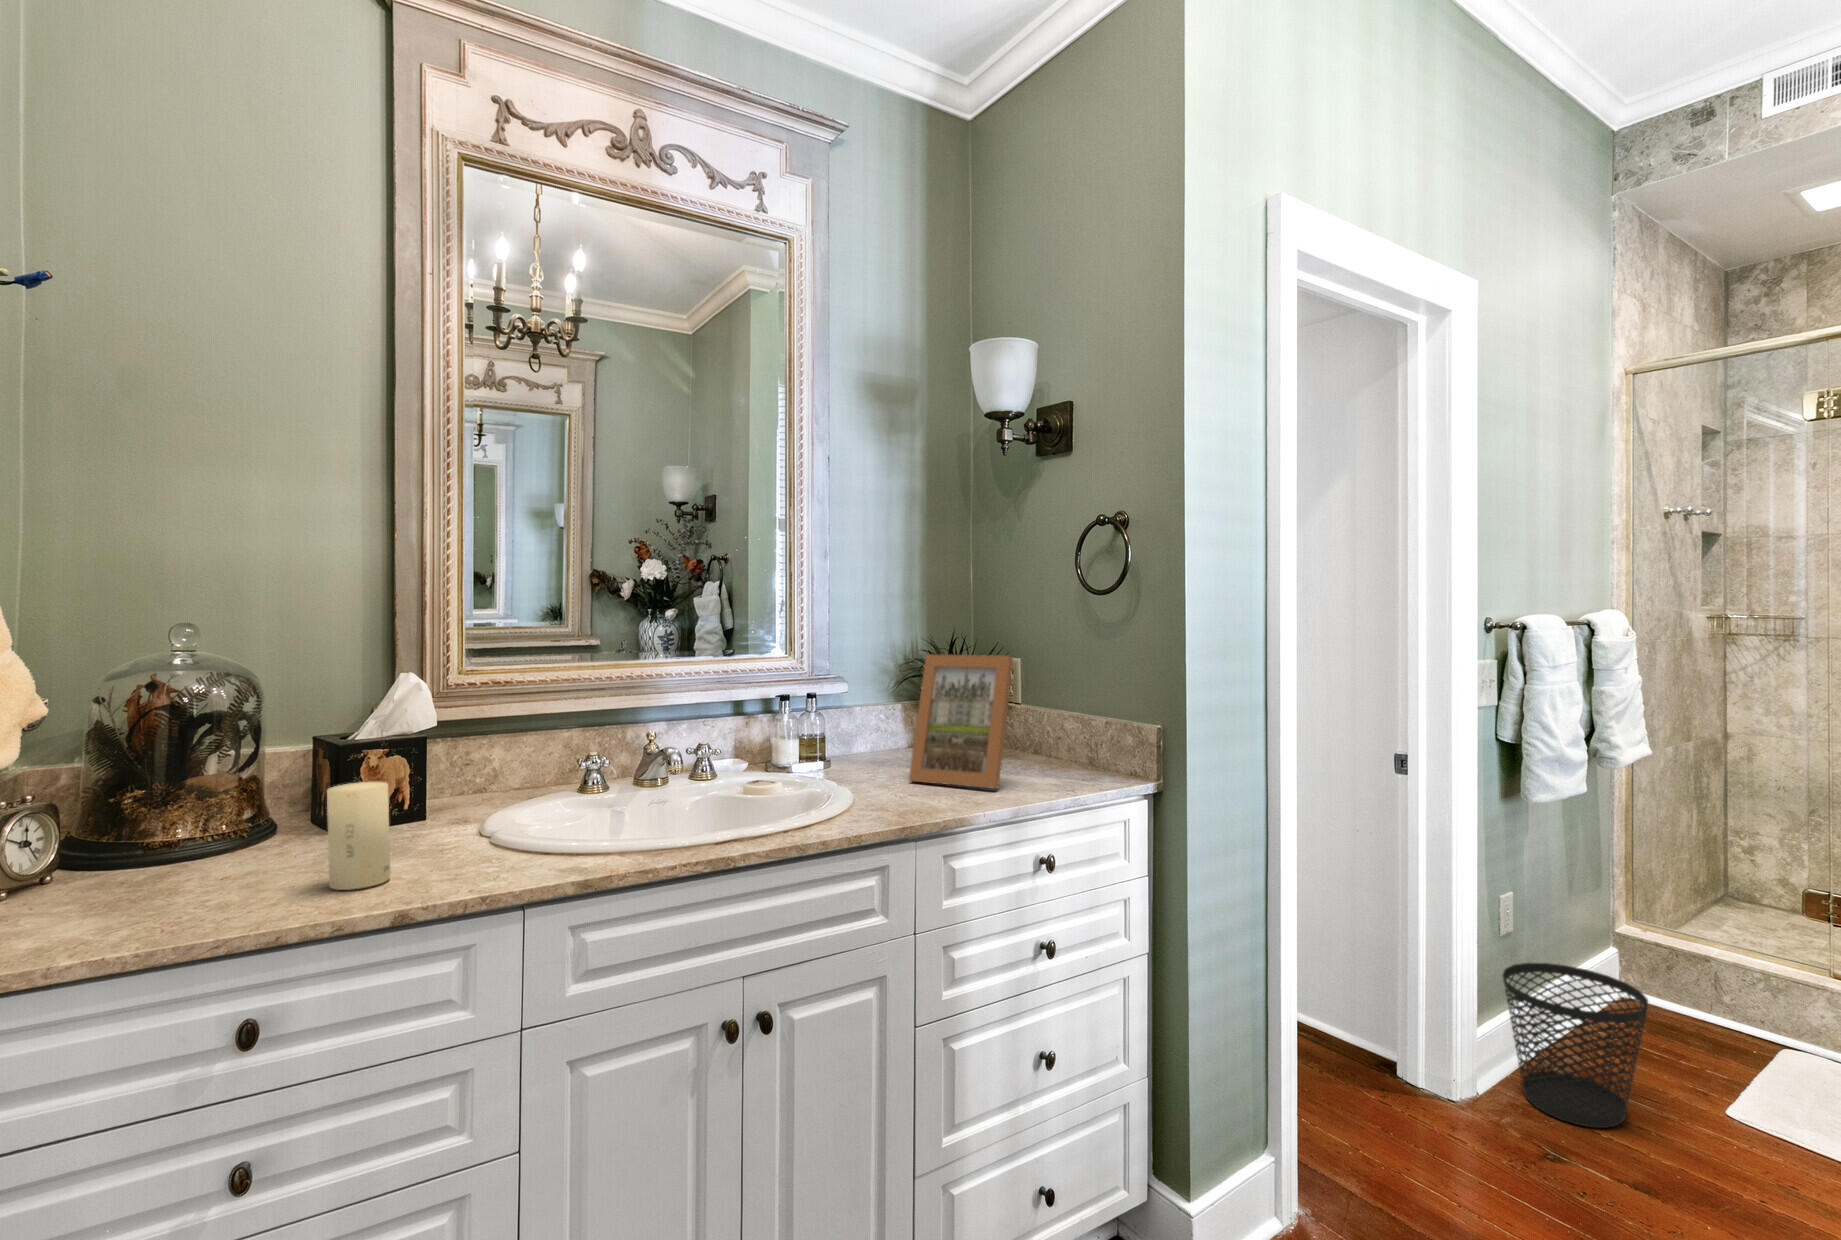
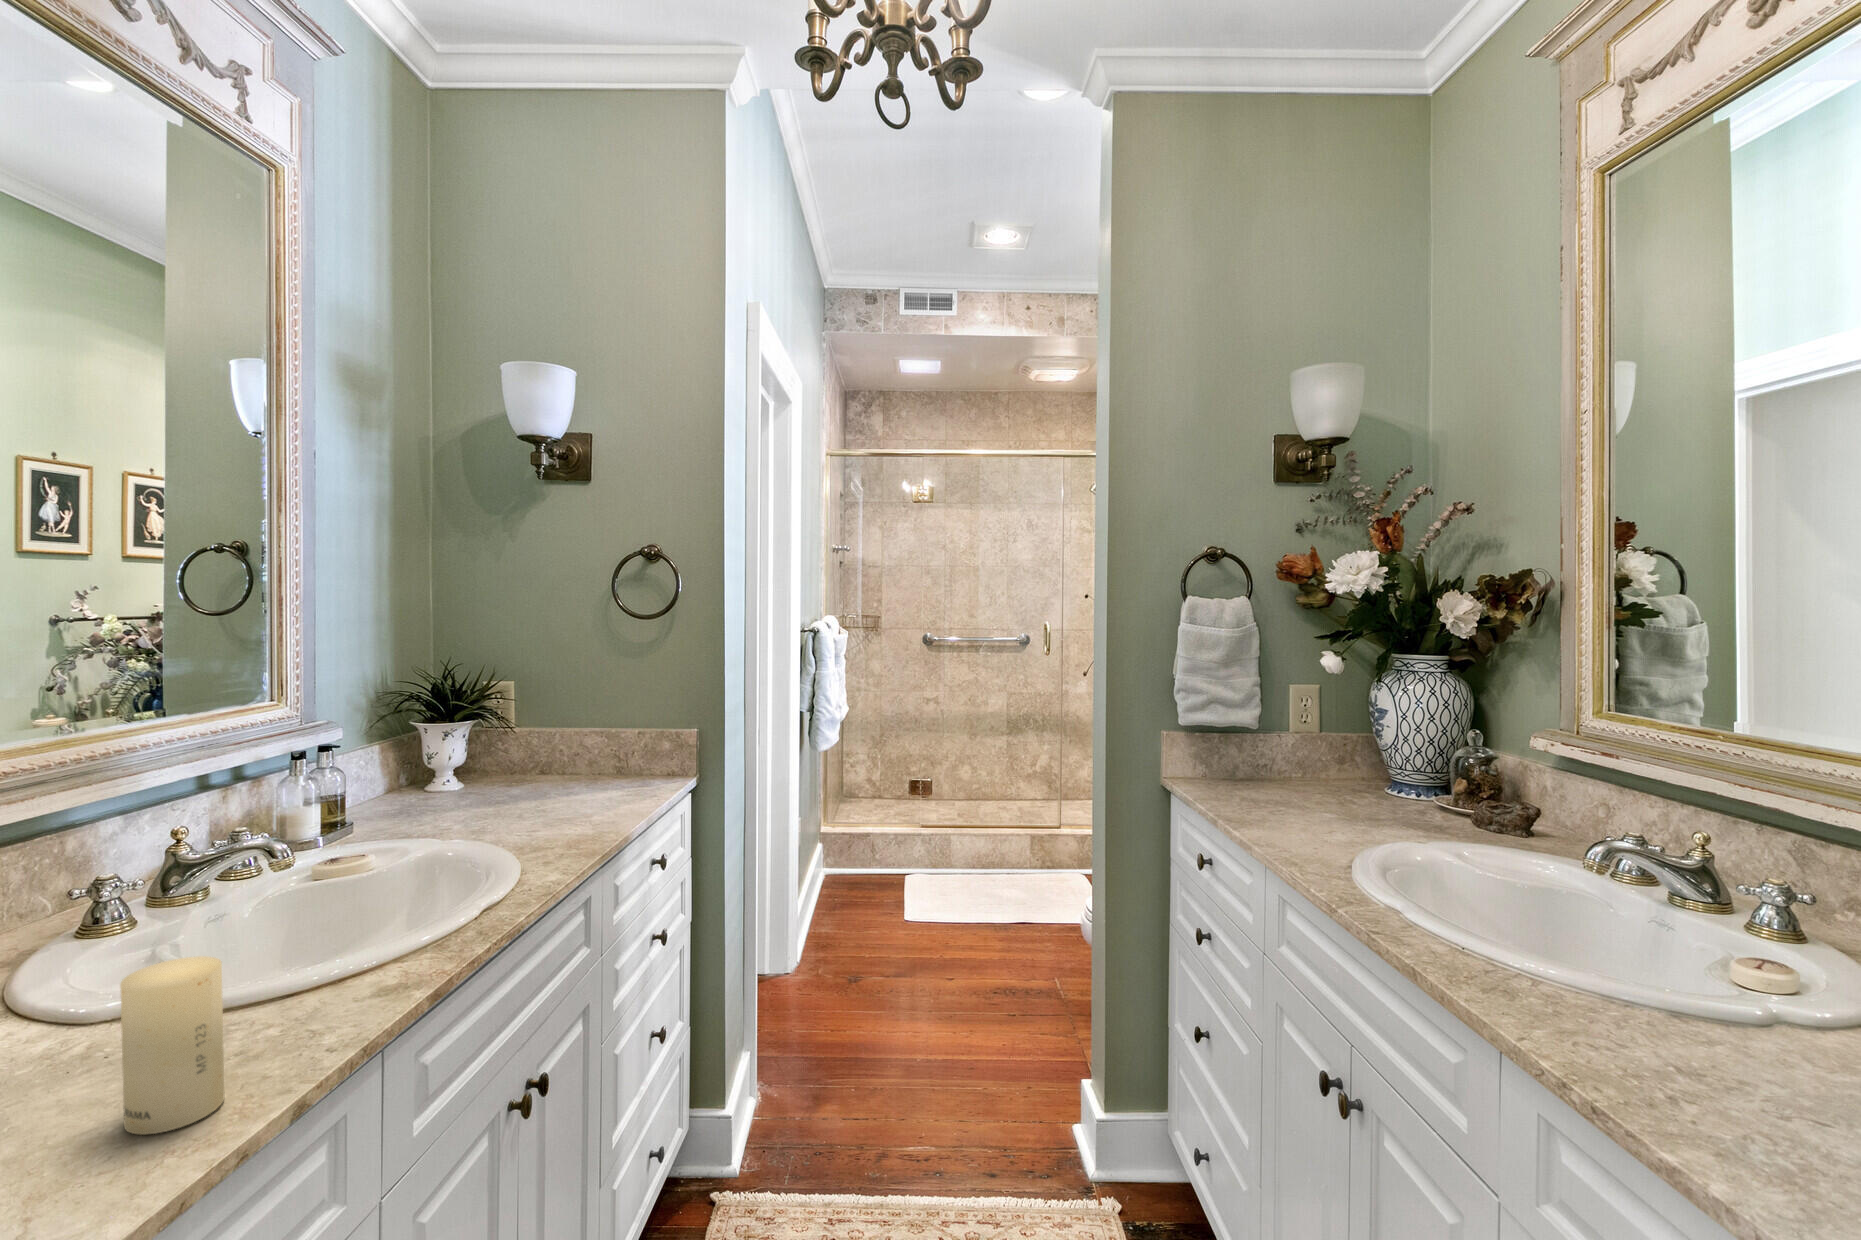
picture frame: present [909,654,1013,789] -> none [497,684,604,822]
wastebasket: present [1502,963,1648,1128] -> none [807,859,886,960]

